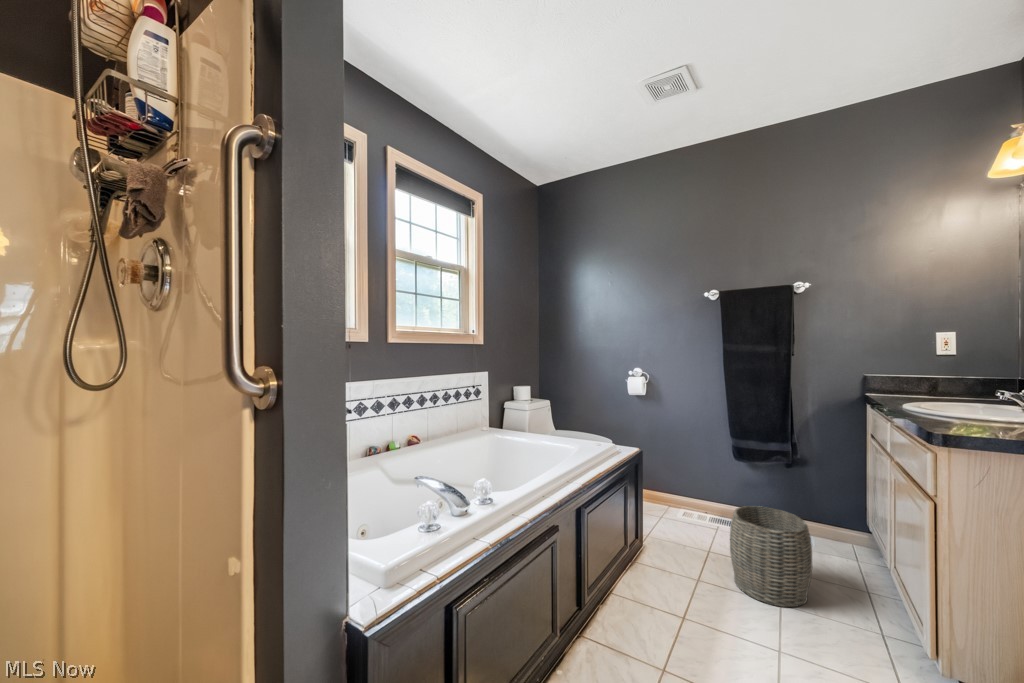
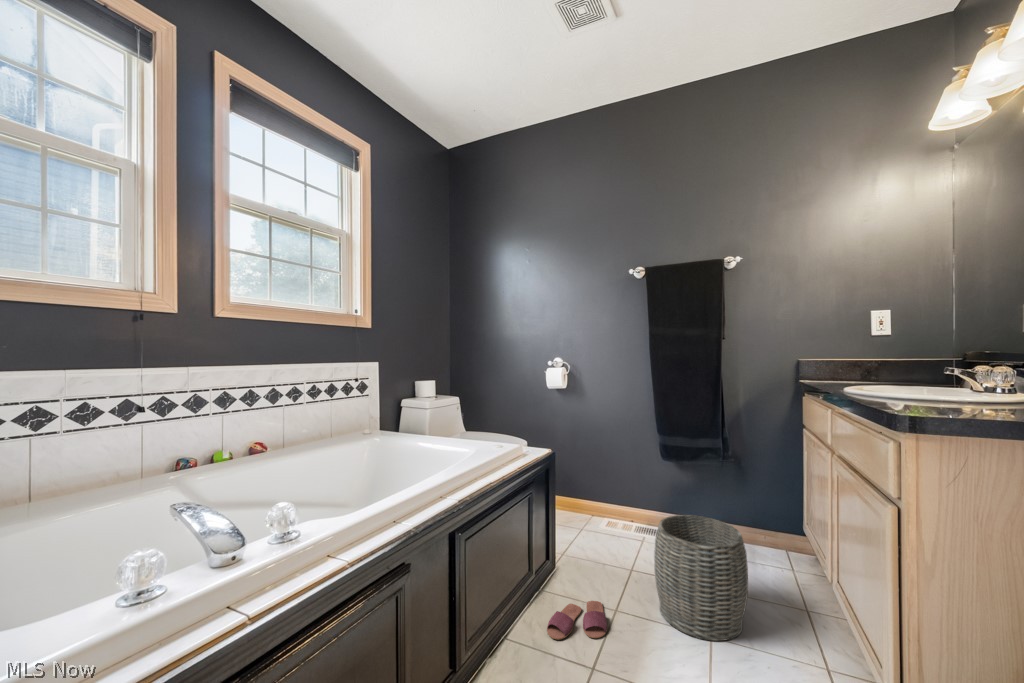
slippers: none [642,571,691,598] -> present [547,601,607,640]

